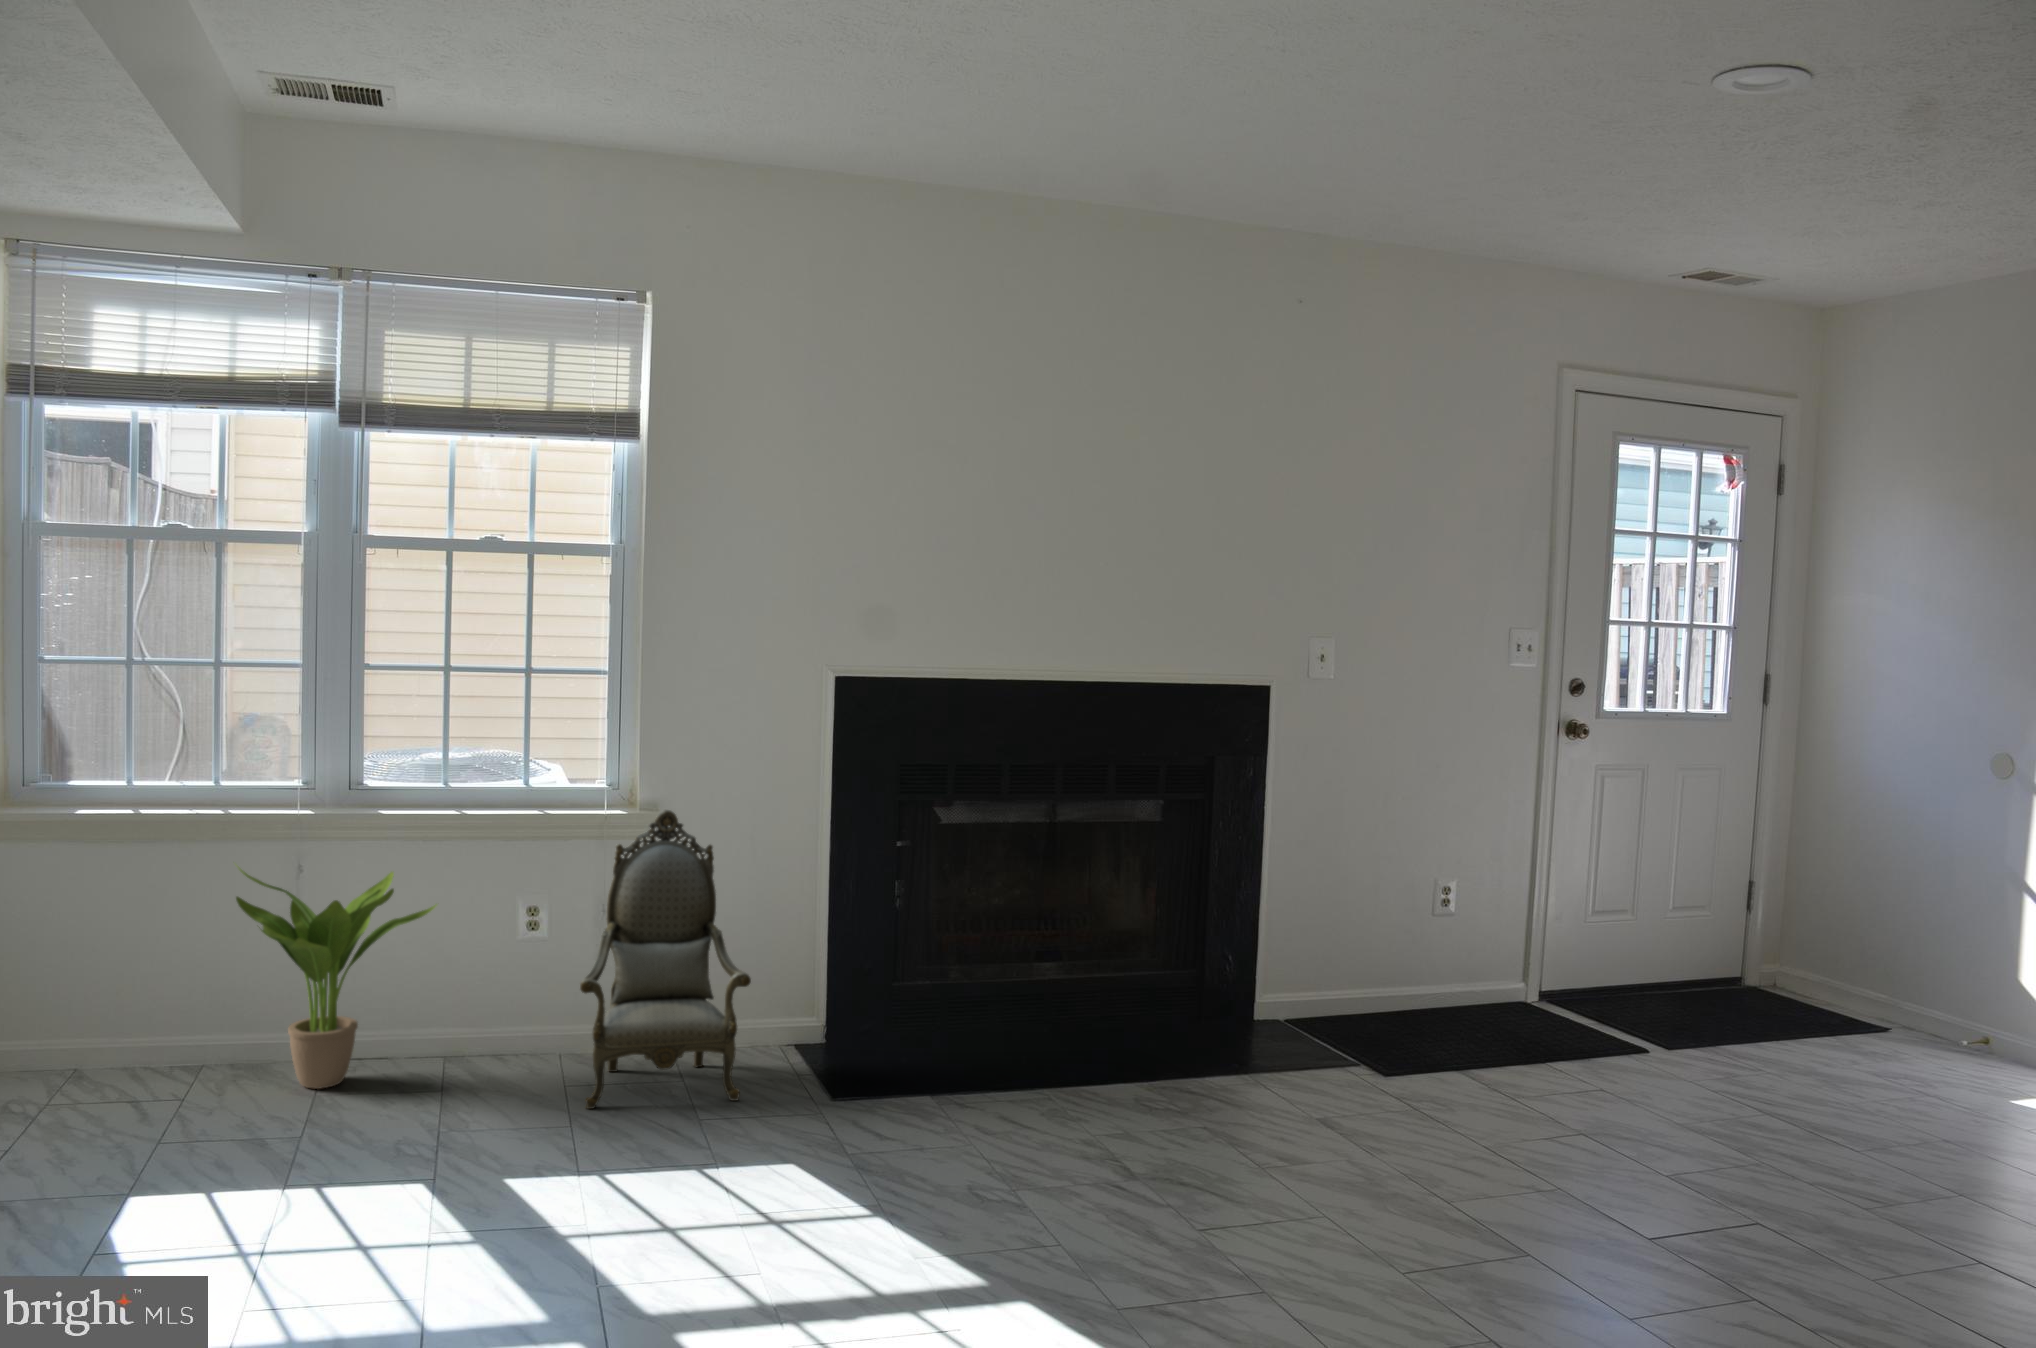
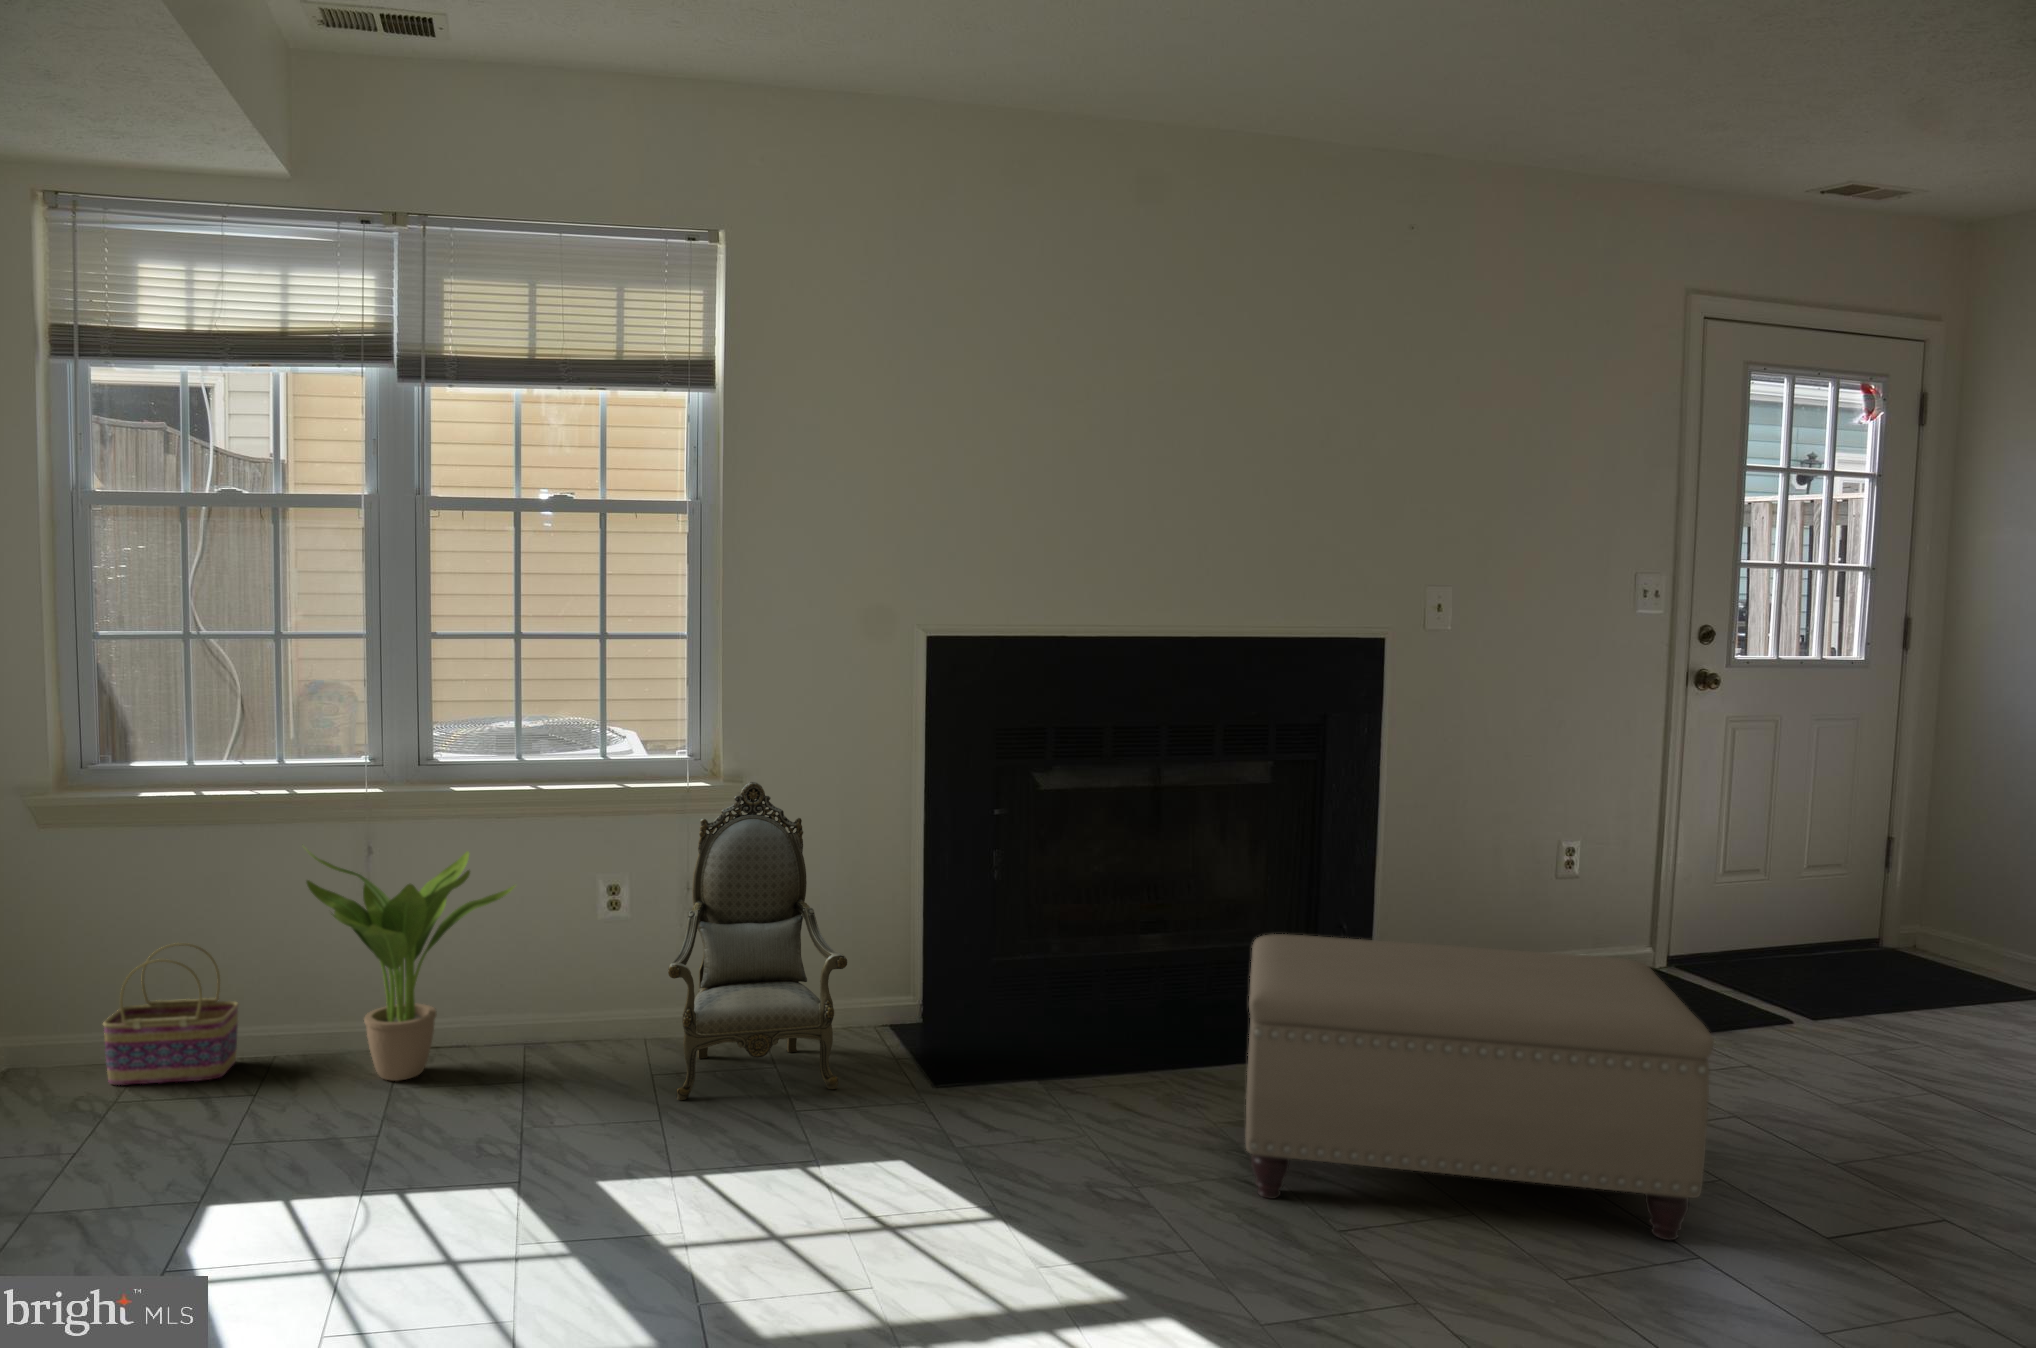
basket: none [34,955,167,1089] -> present [103,943,239,1085]
ottoman: none [1110,959,1527,1239] -> present [1246,934,1714,1240]

